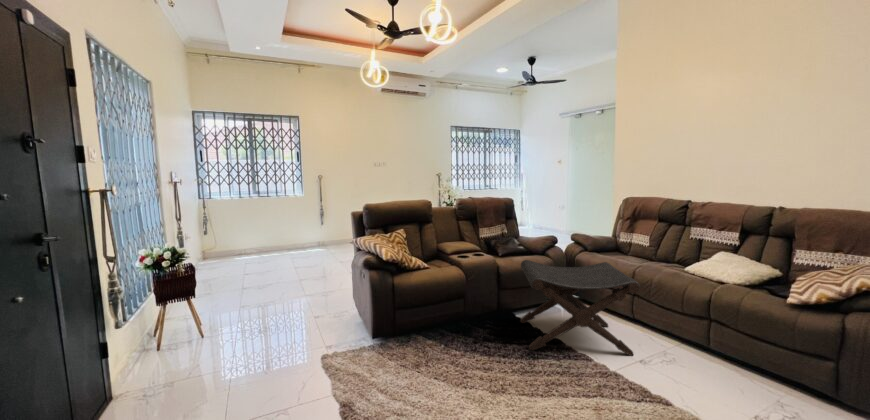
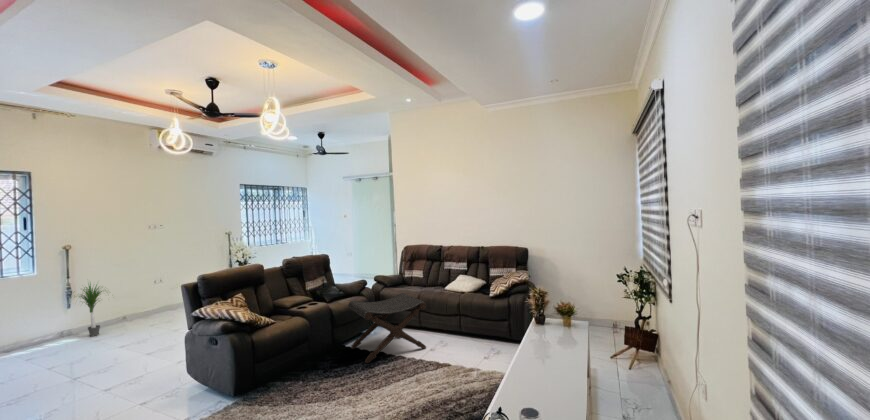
potted plant: none [307,201,340,250] -> present [79,284,102,337]

